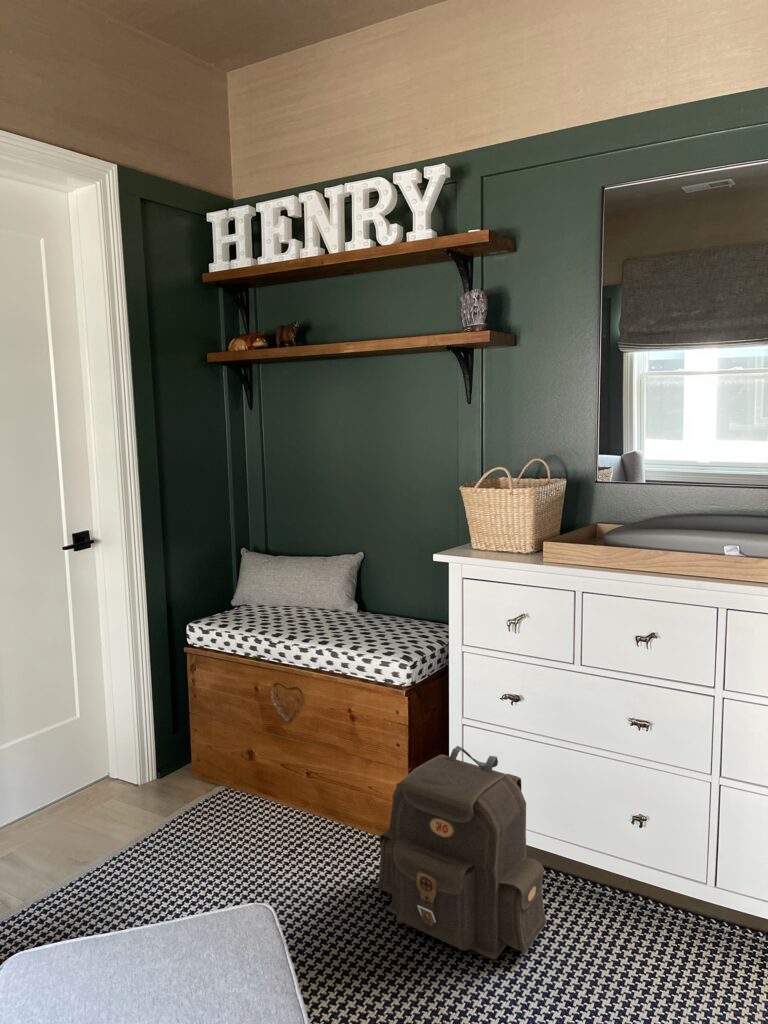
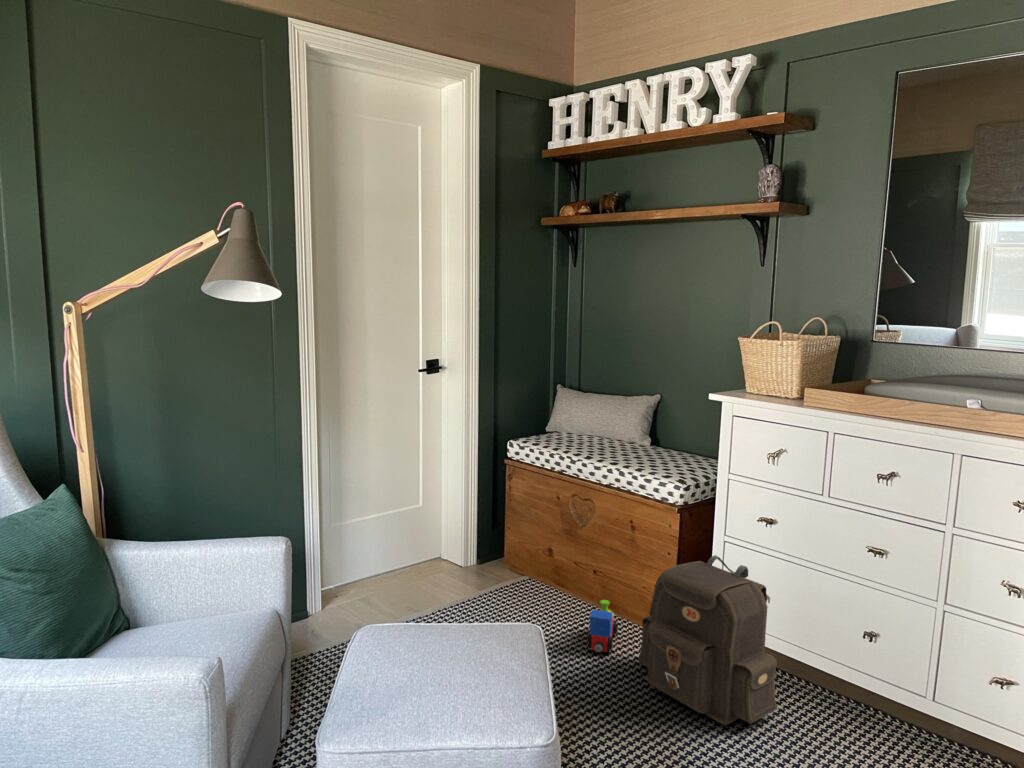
toy train: none [313,813,345,883] -> present [588,600,618,652]

